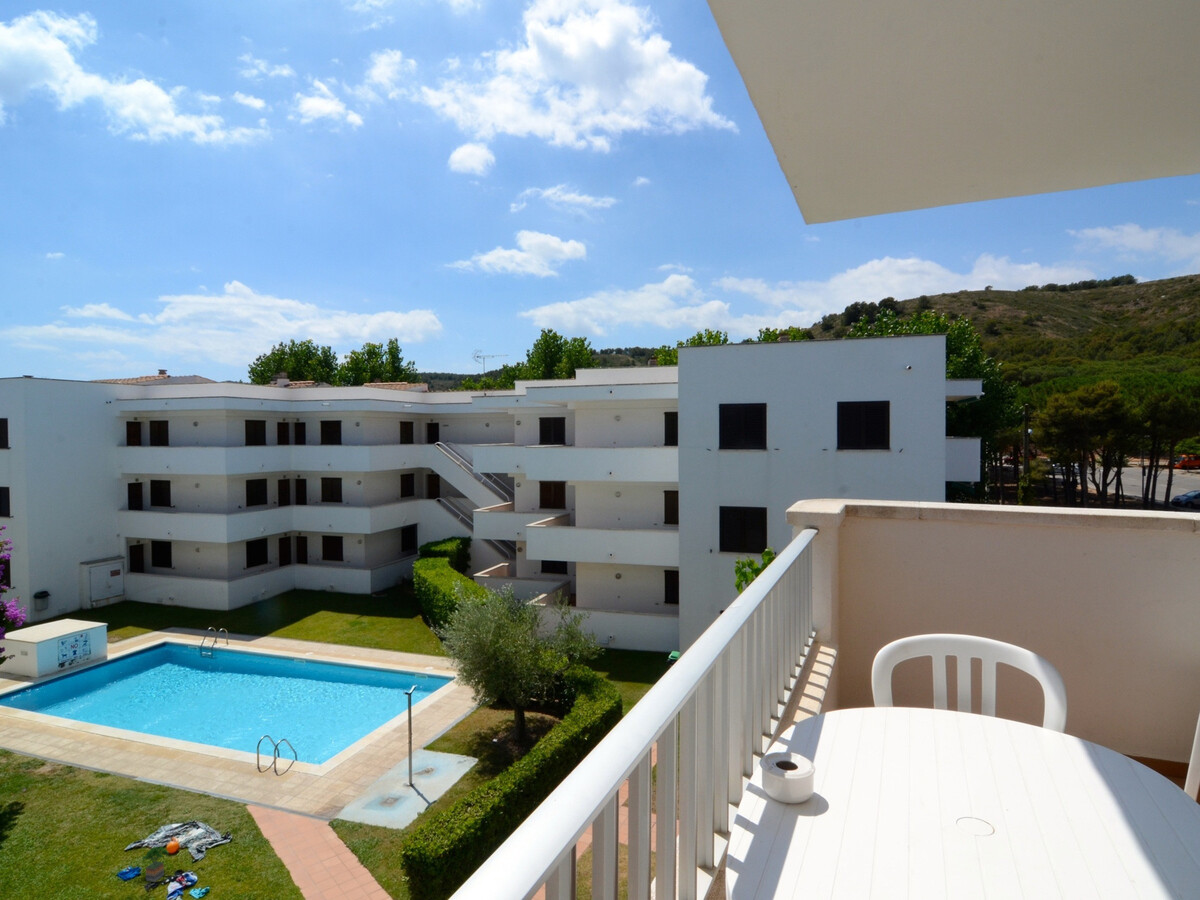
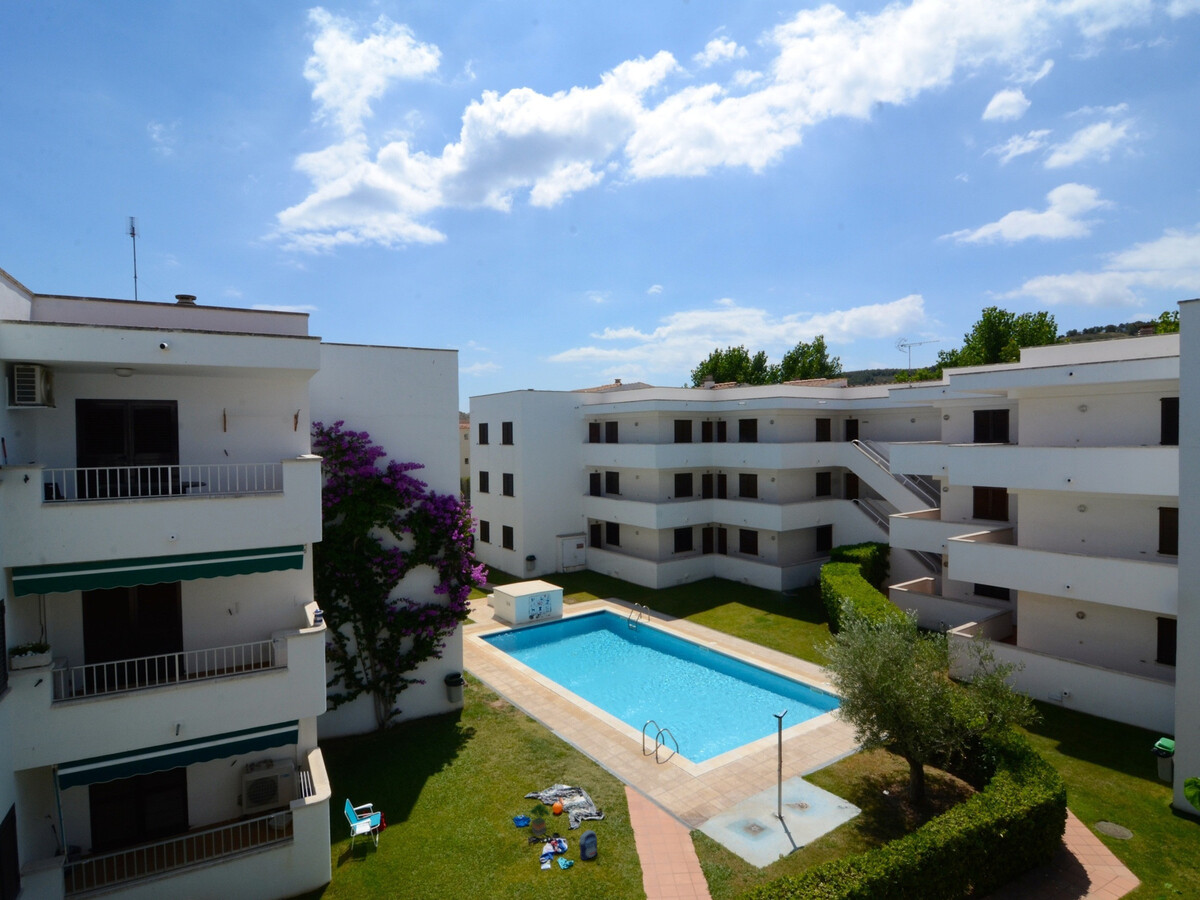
backpack: none [215,849,236,882] -> present [579,830,597,860]

